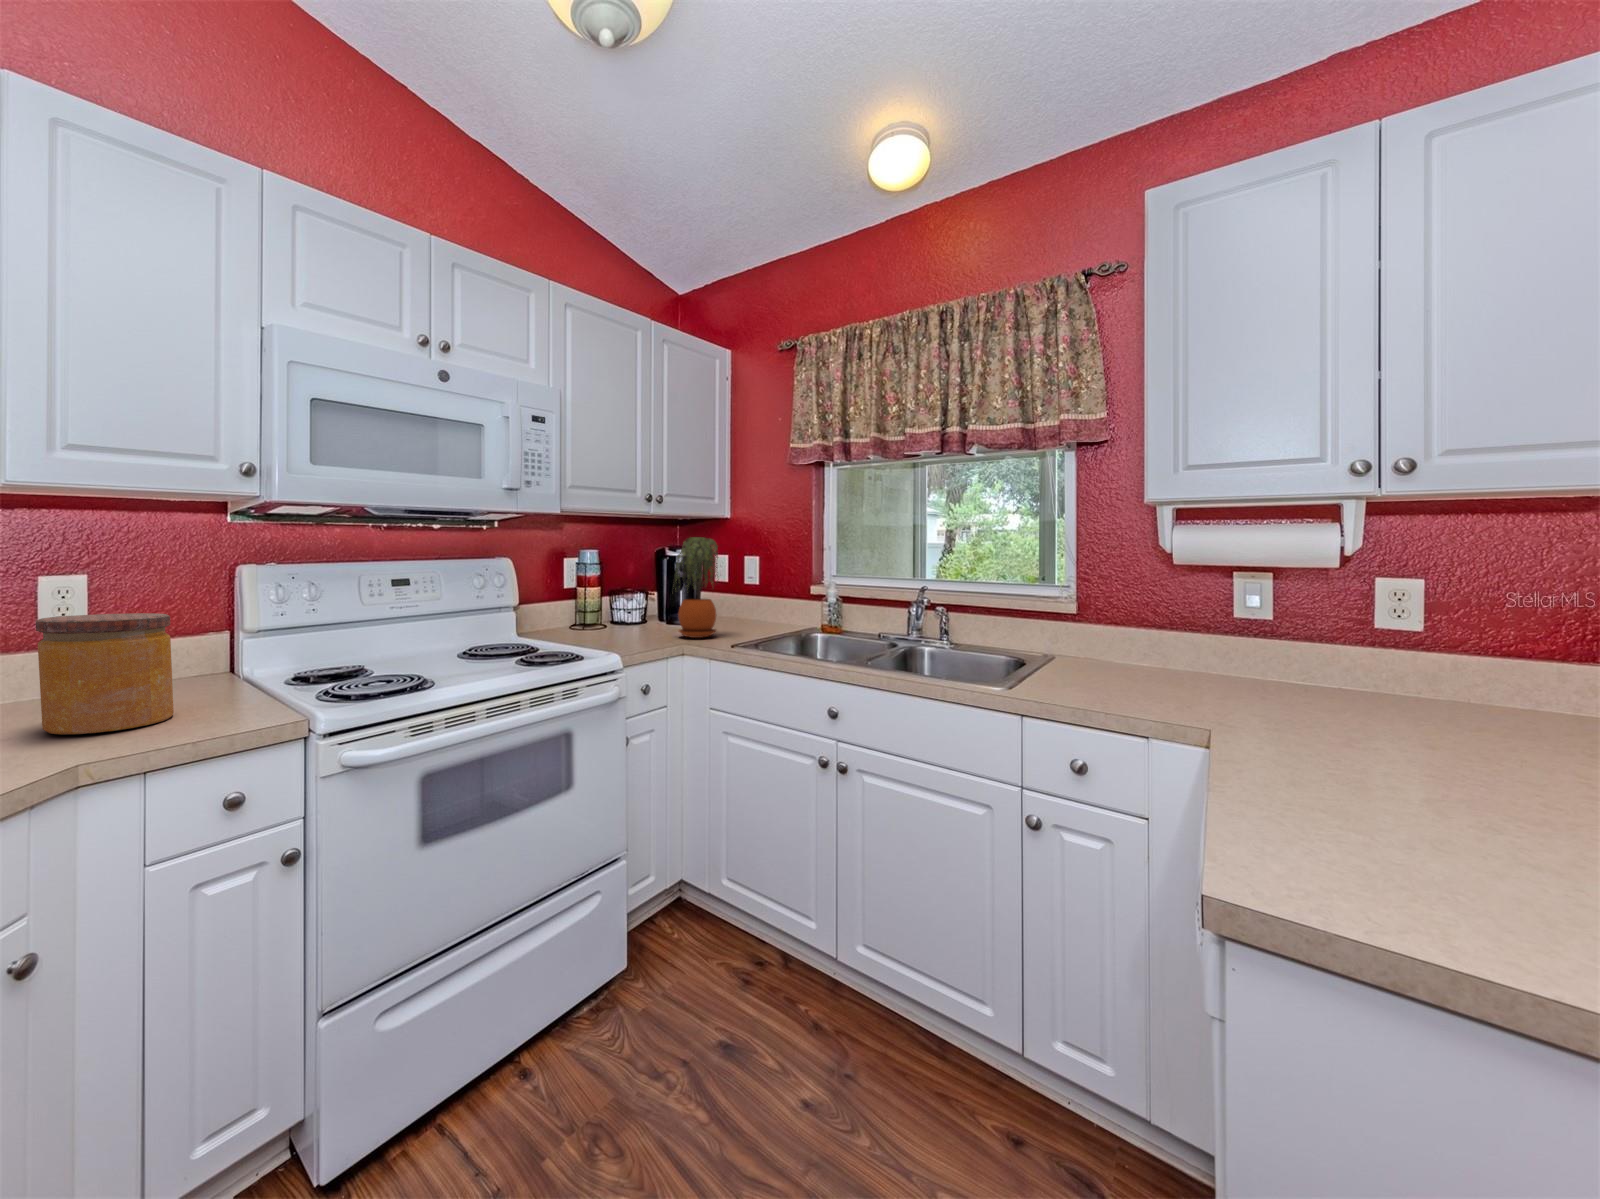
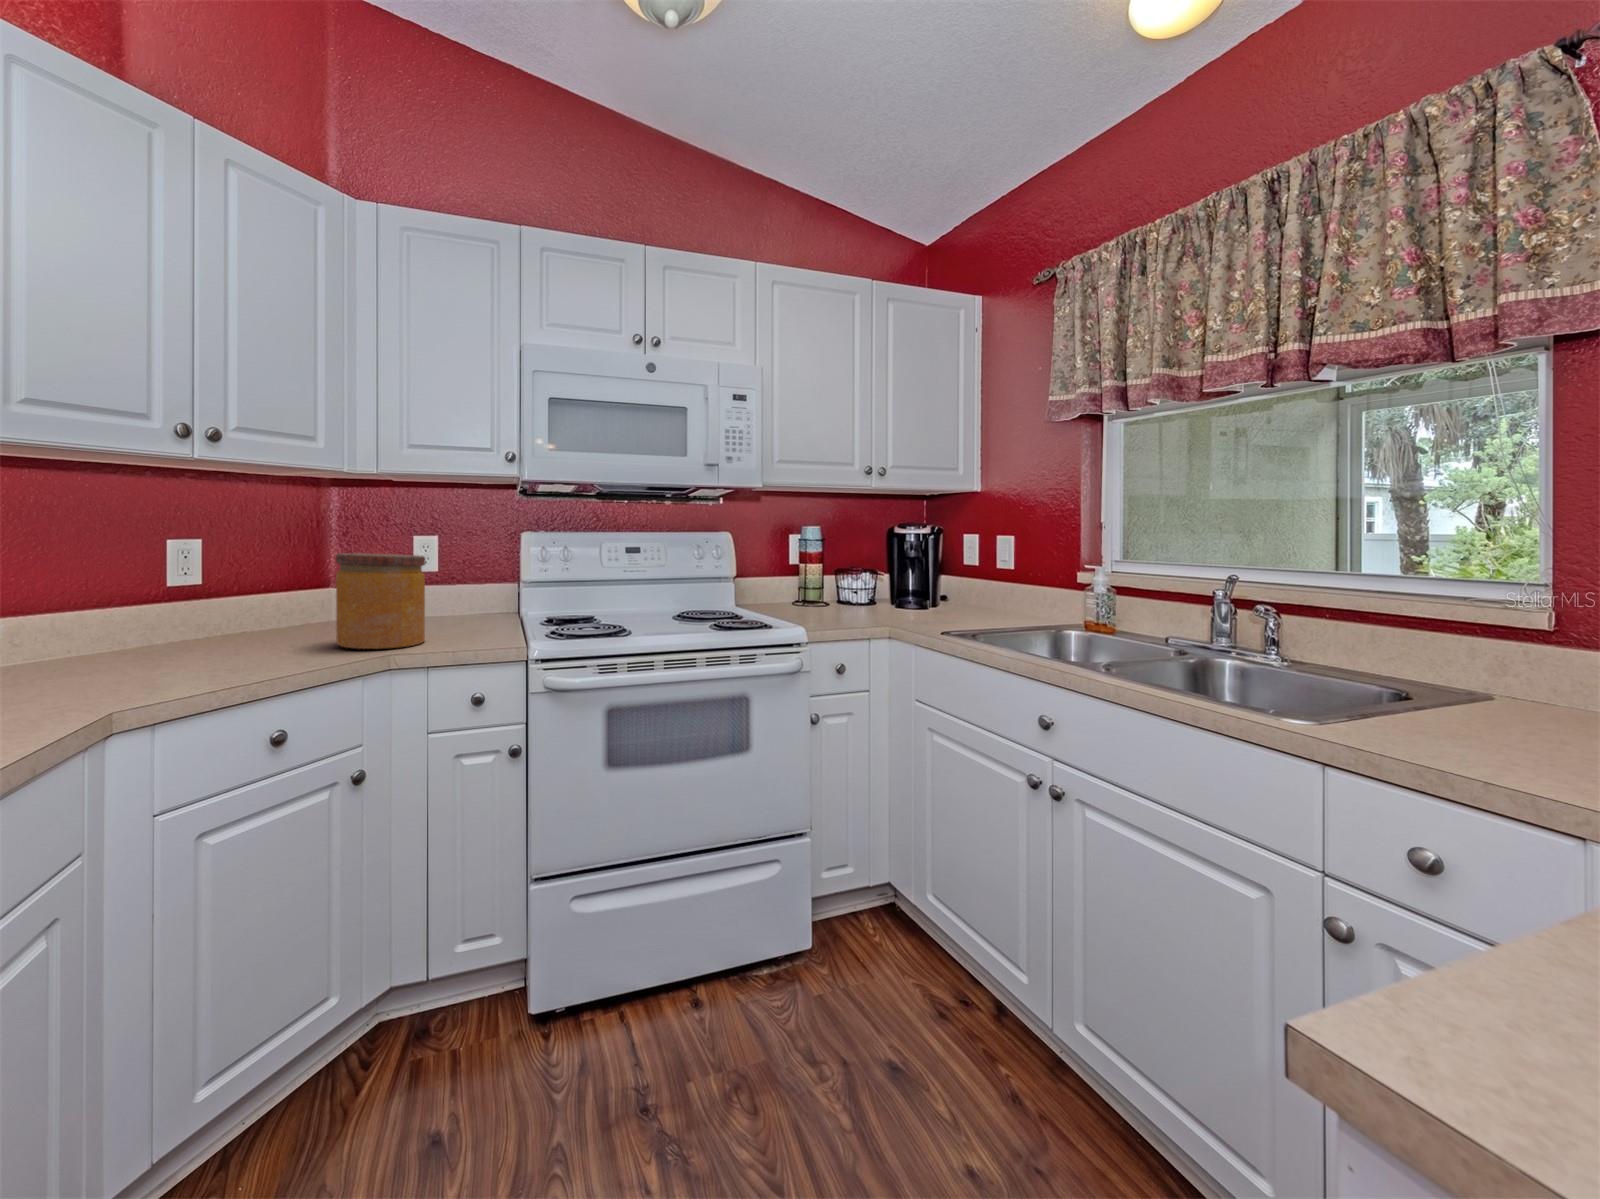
potted plant: present [676,537,718,638] -> none [886,506,943,621]

